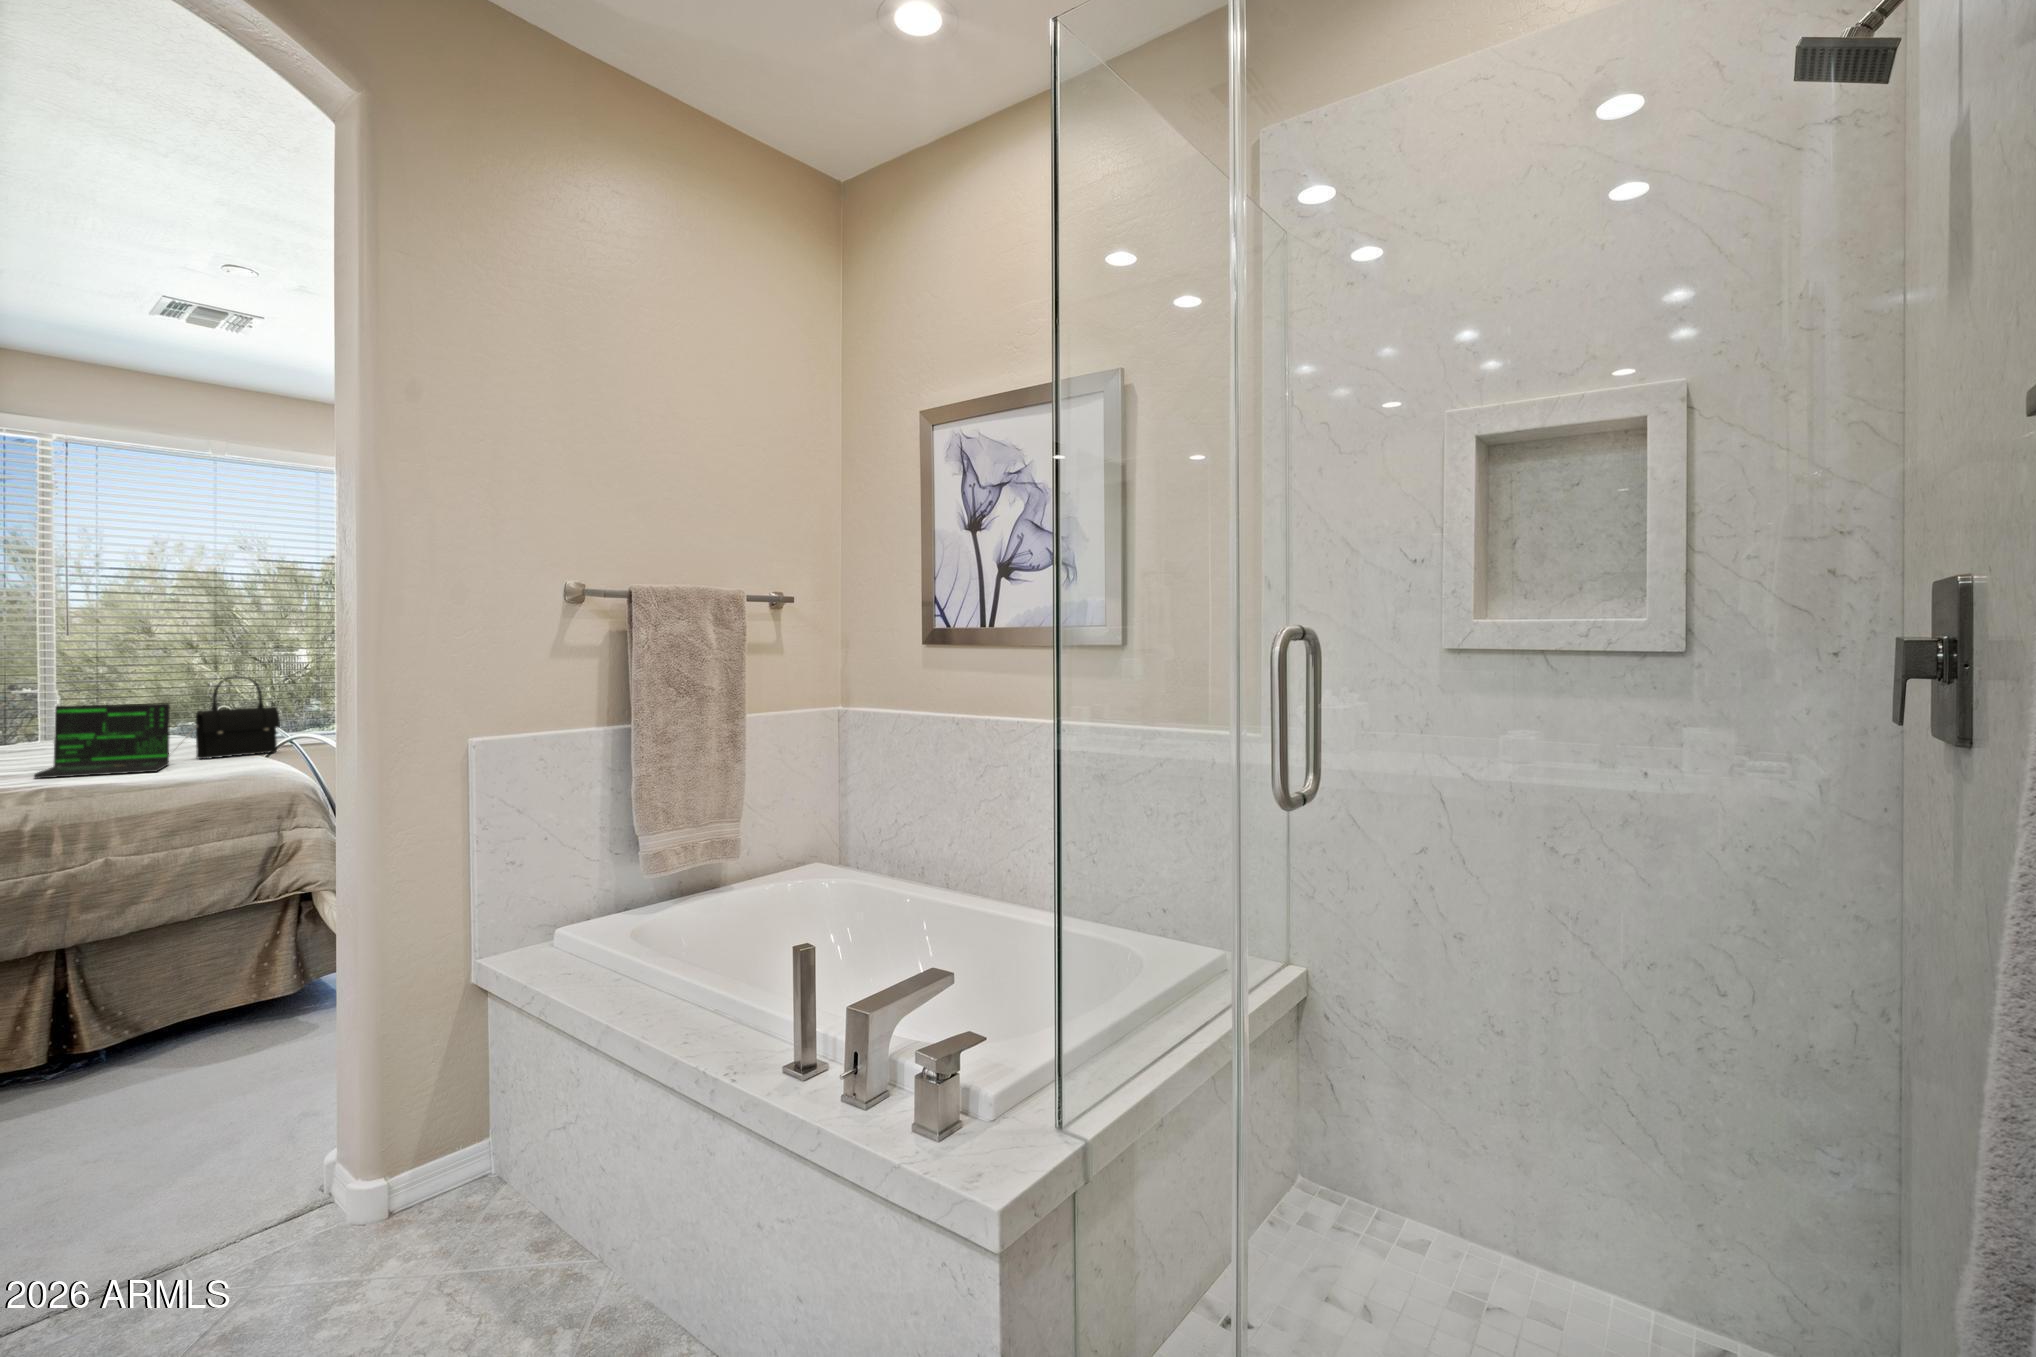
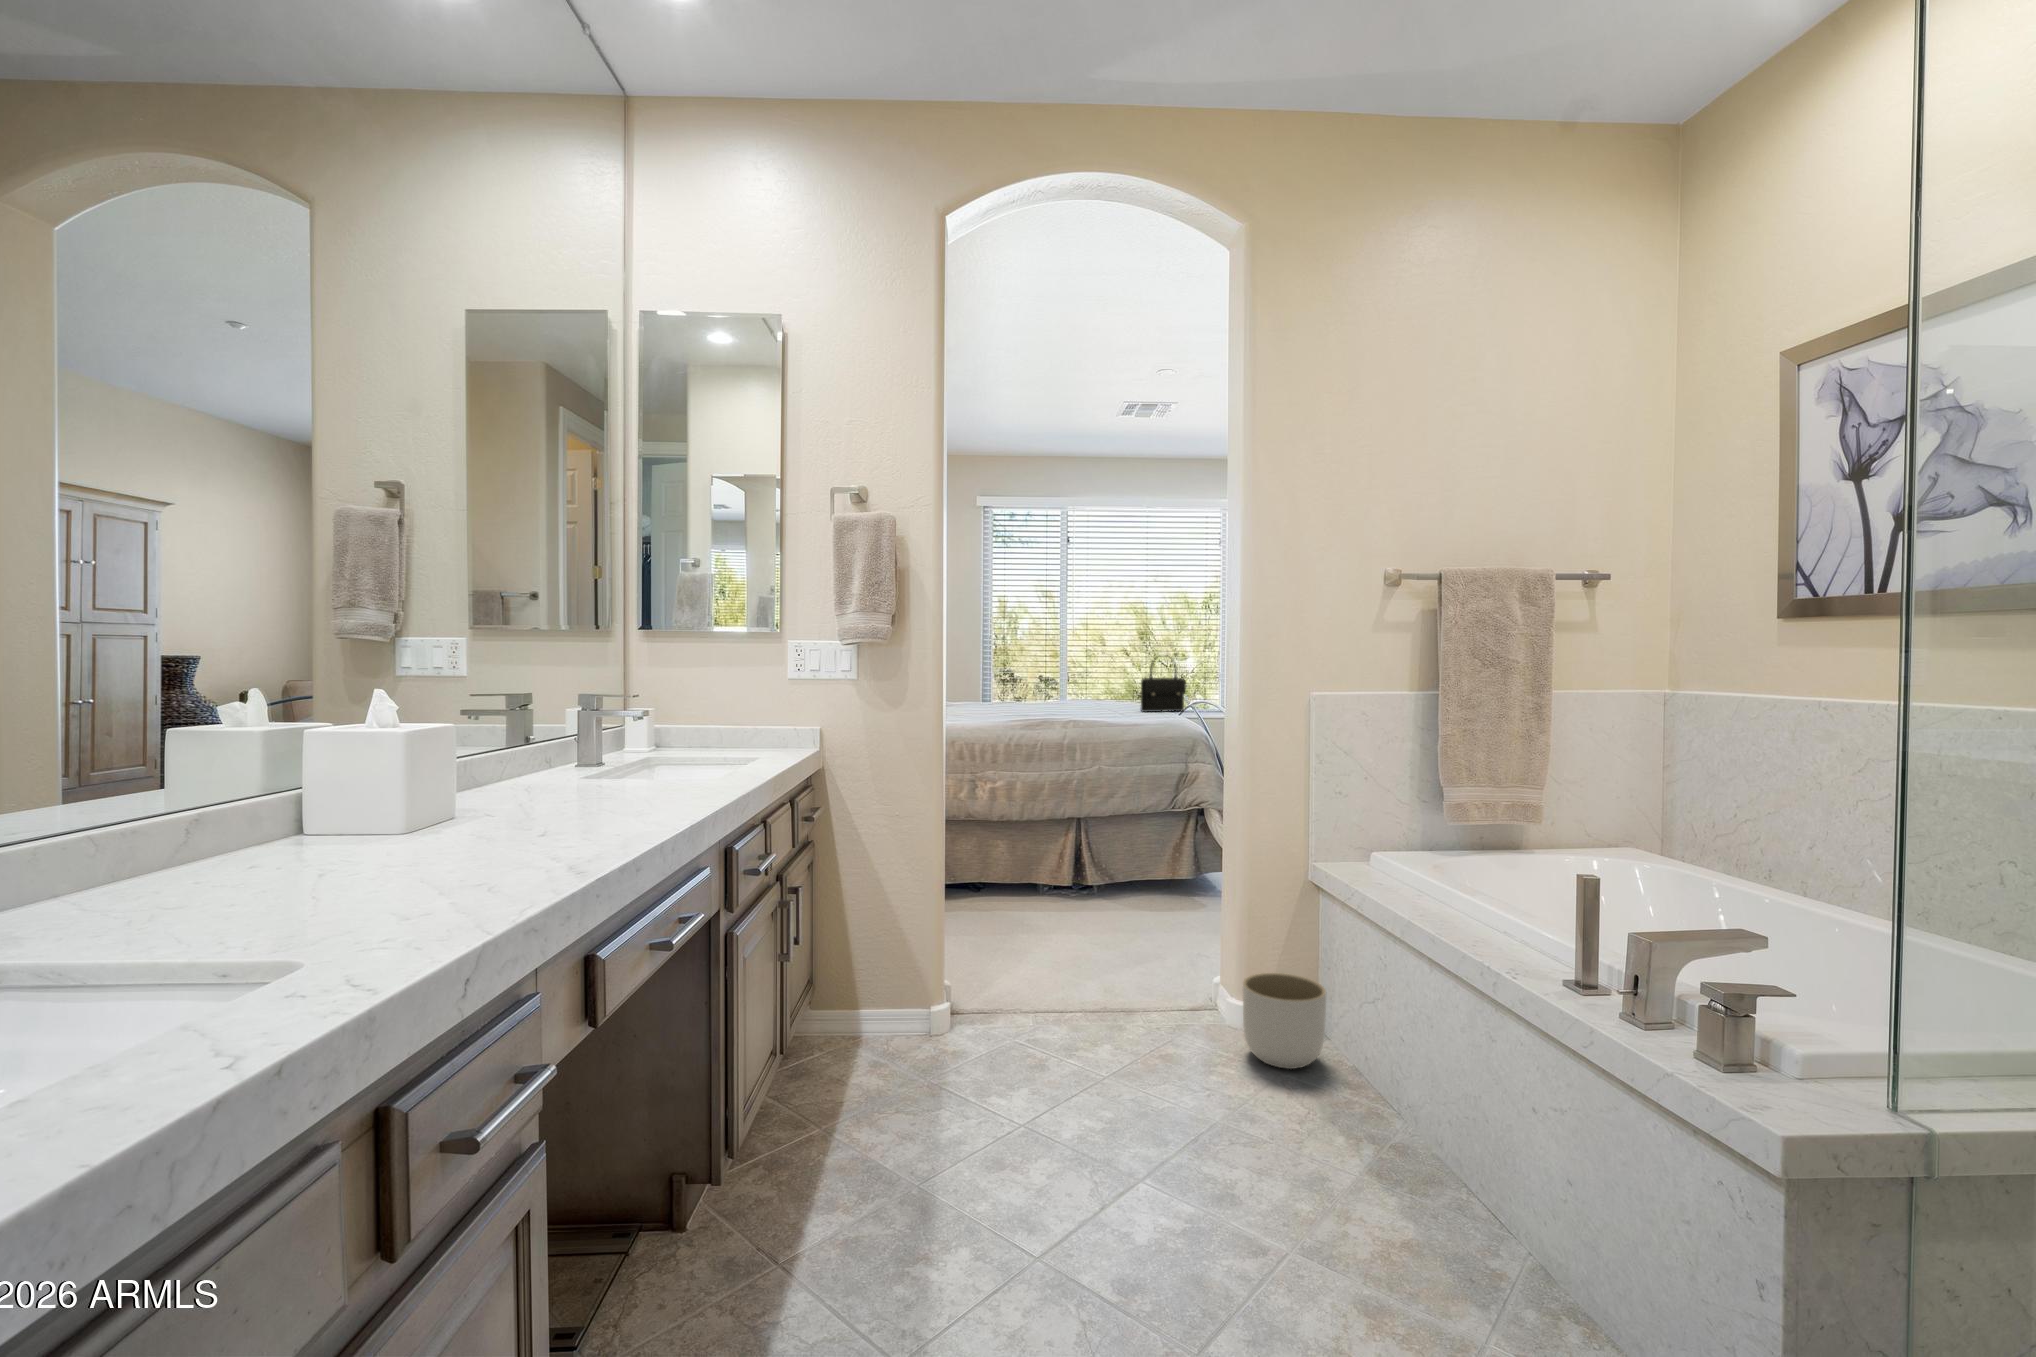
laptop: present [34,703,197,778] -> none [1066,671,1142,716]
planter: none [367,1121,498,1268] -> present [1243,973,1326,1069]

